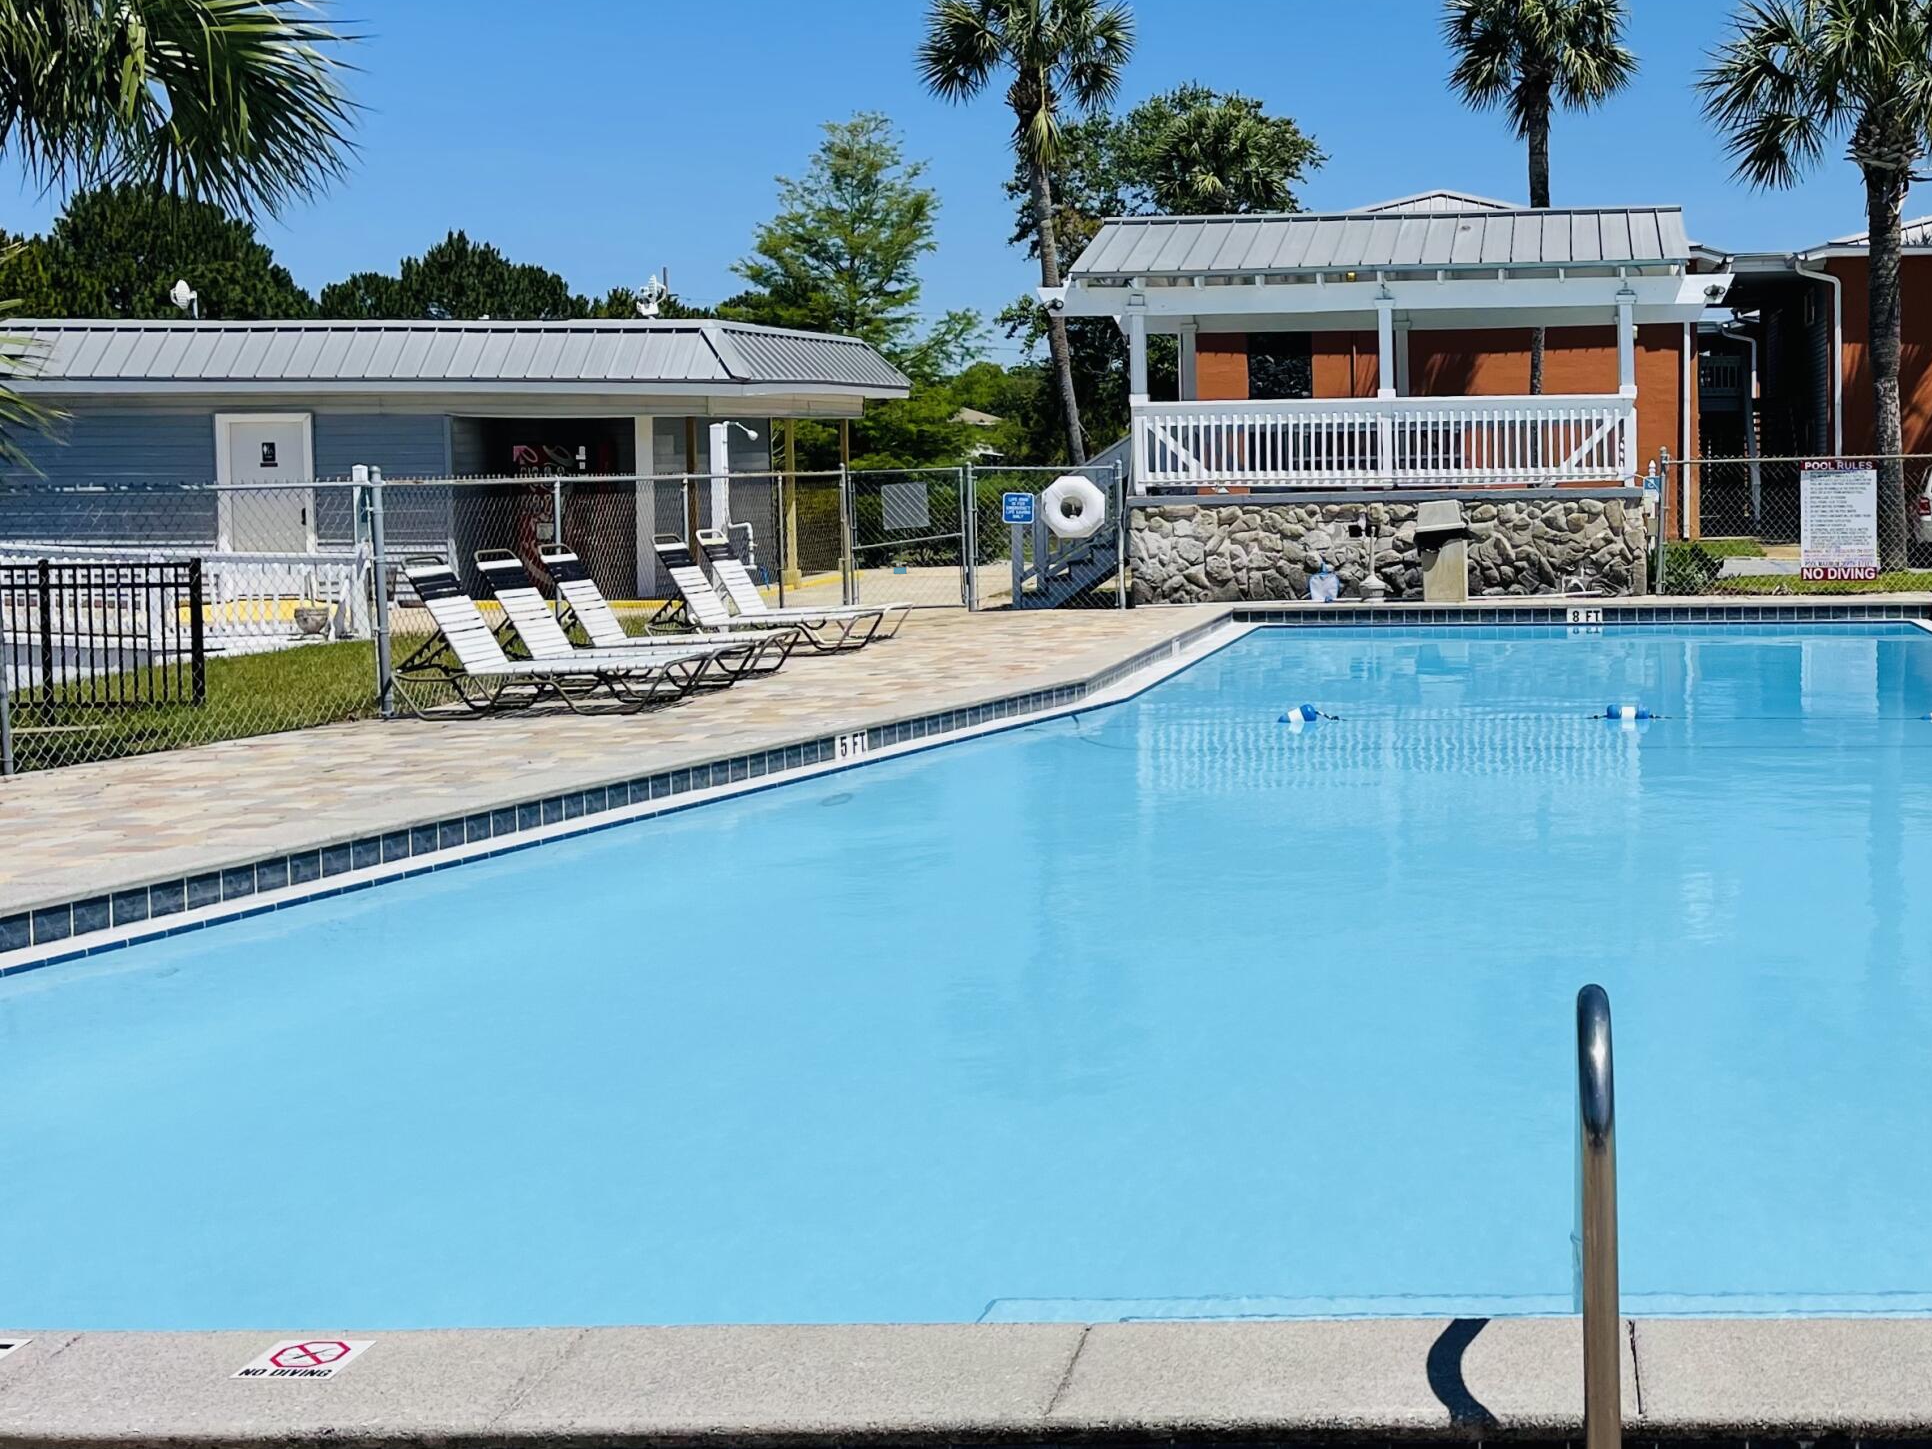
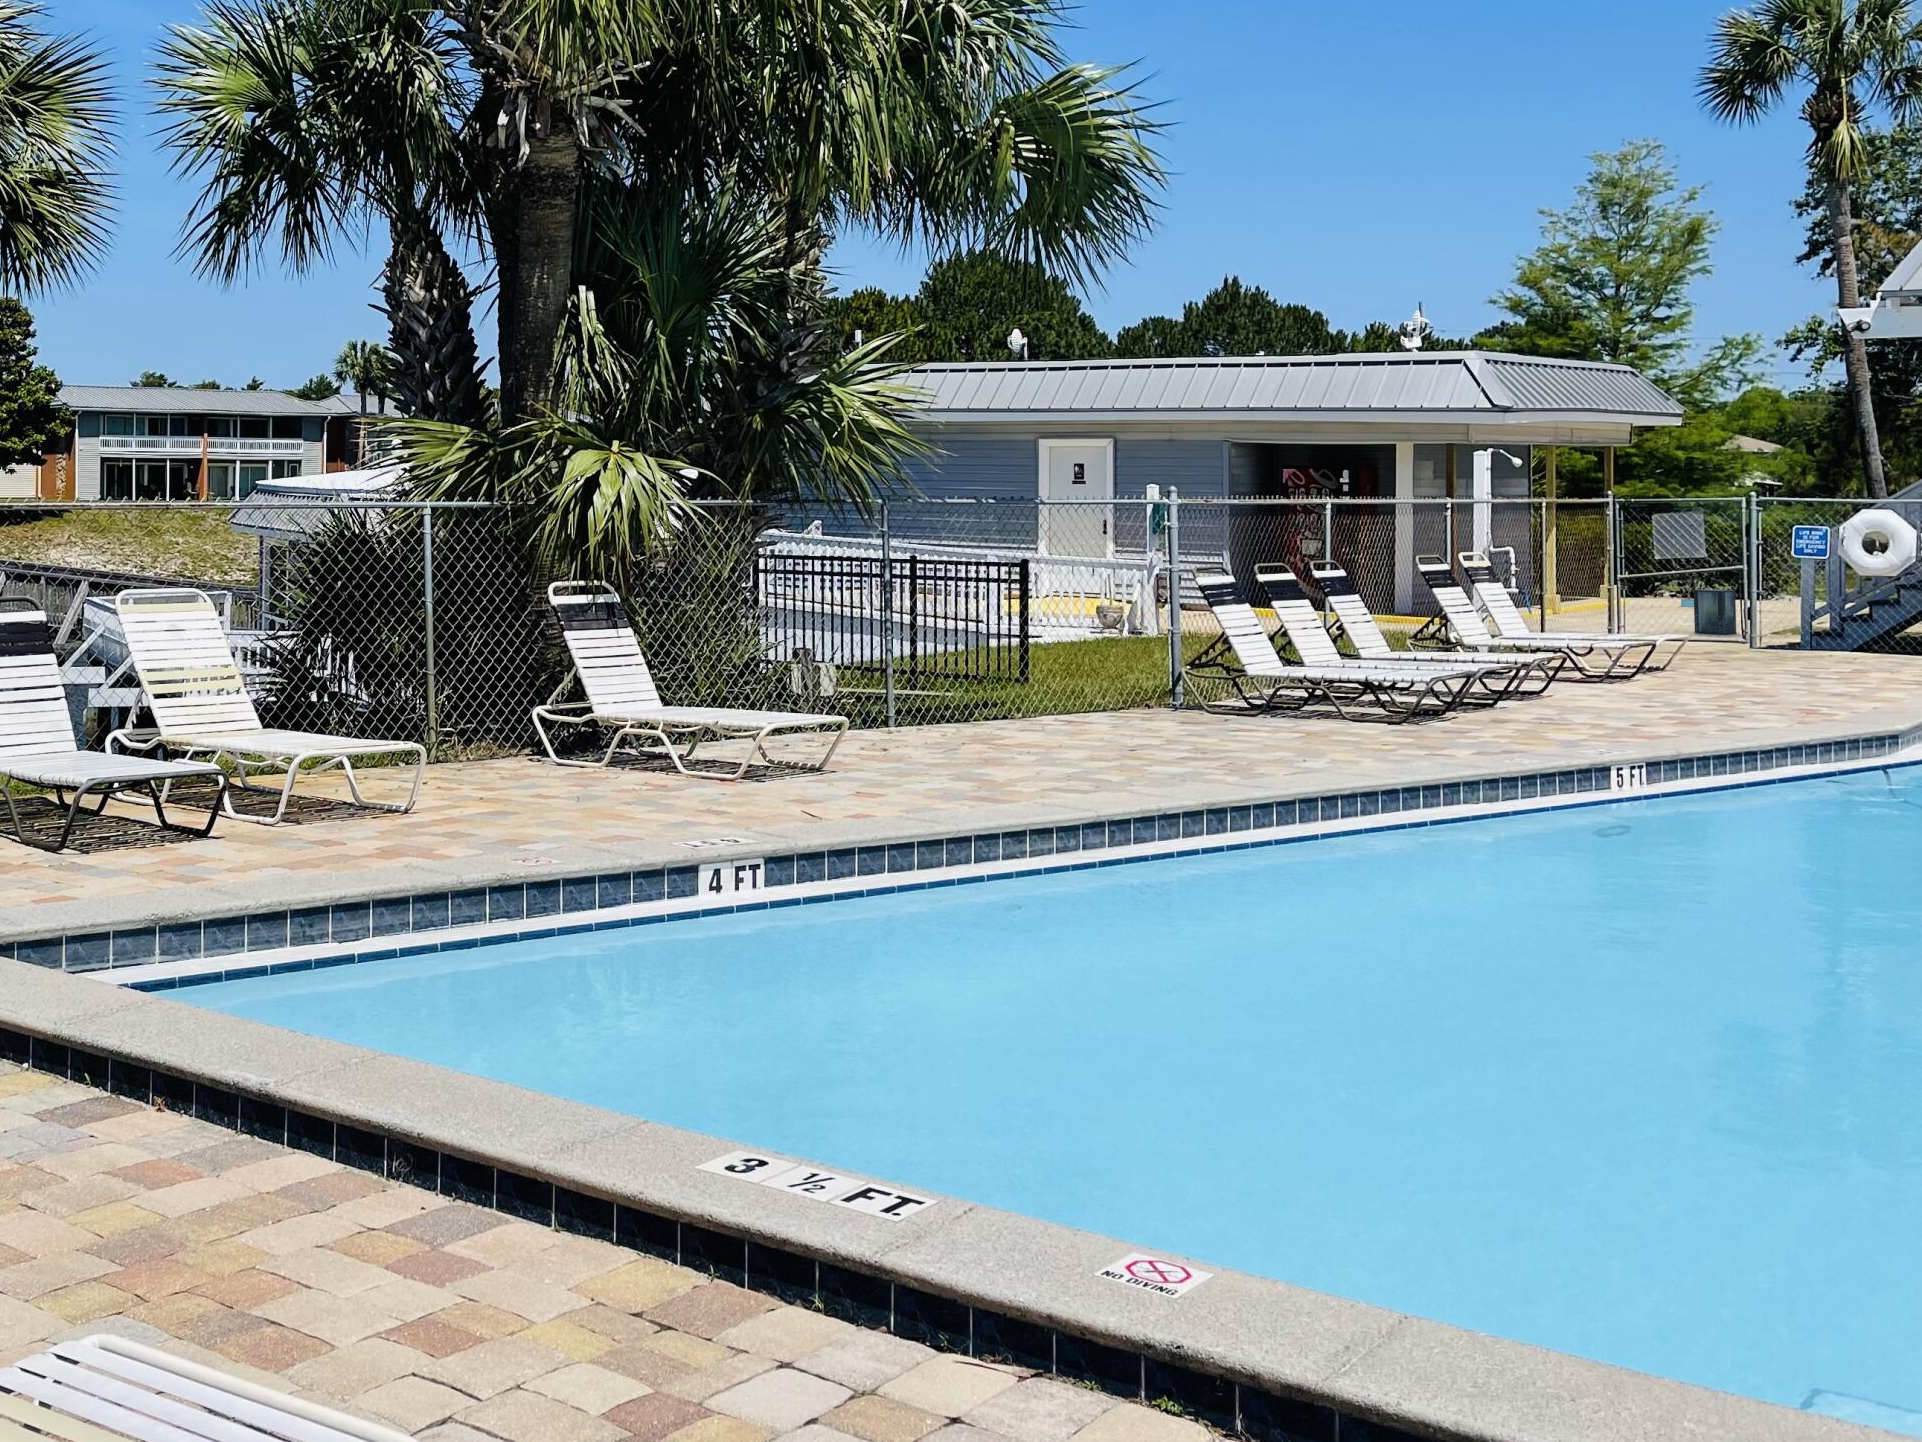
storage box: none [904,557,938,597] -> present [1694,589,1736,635]

